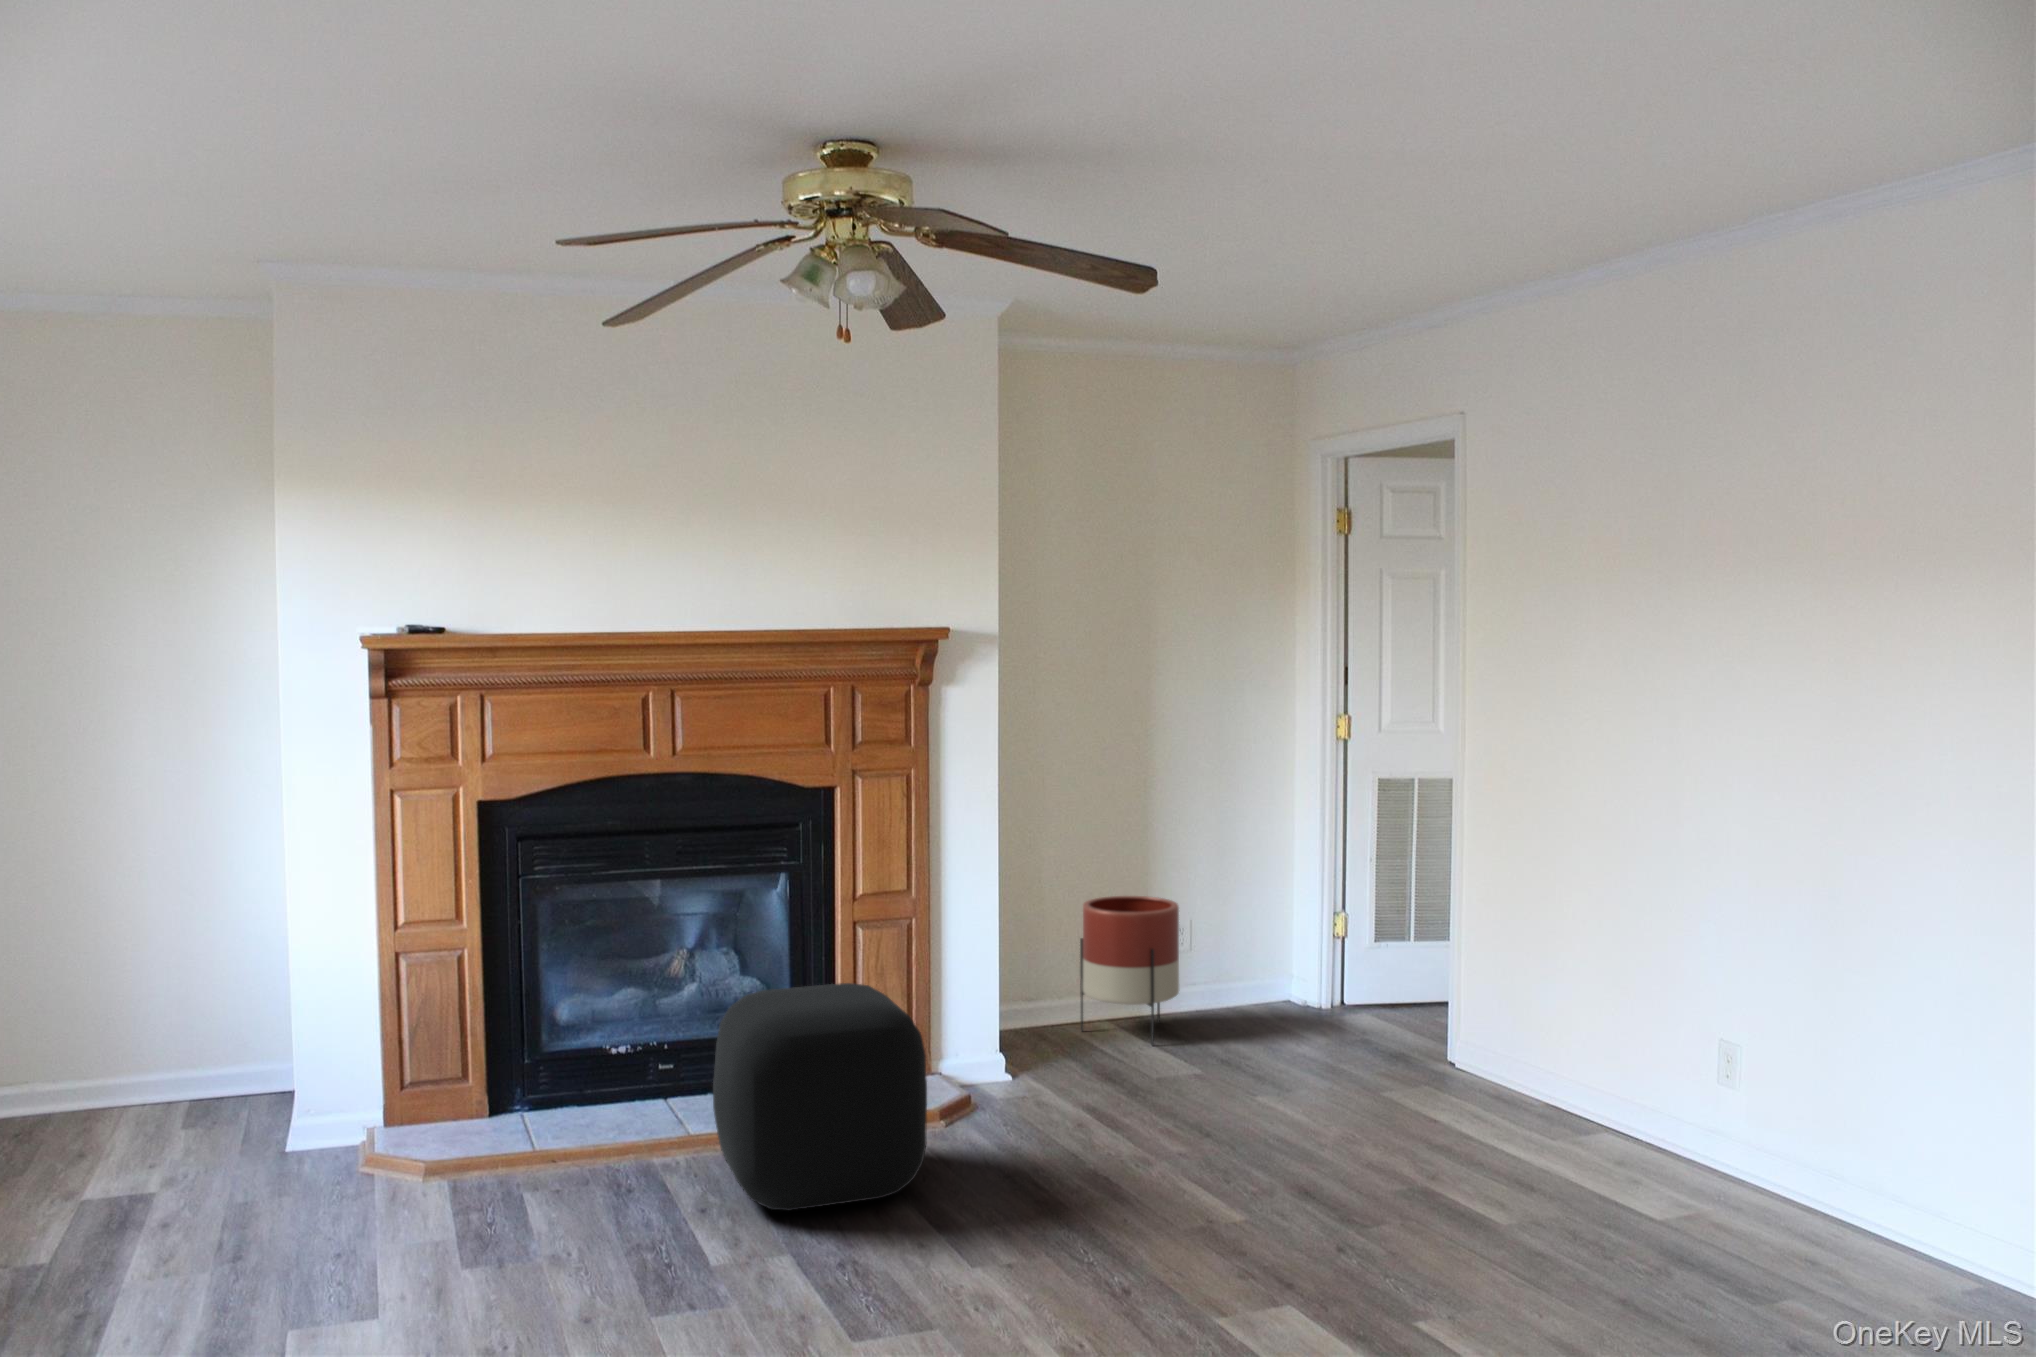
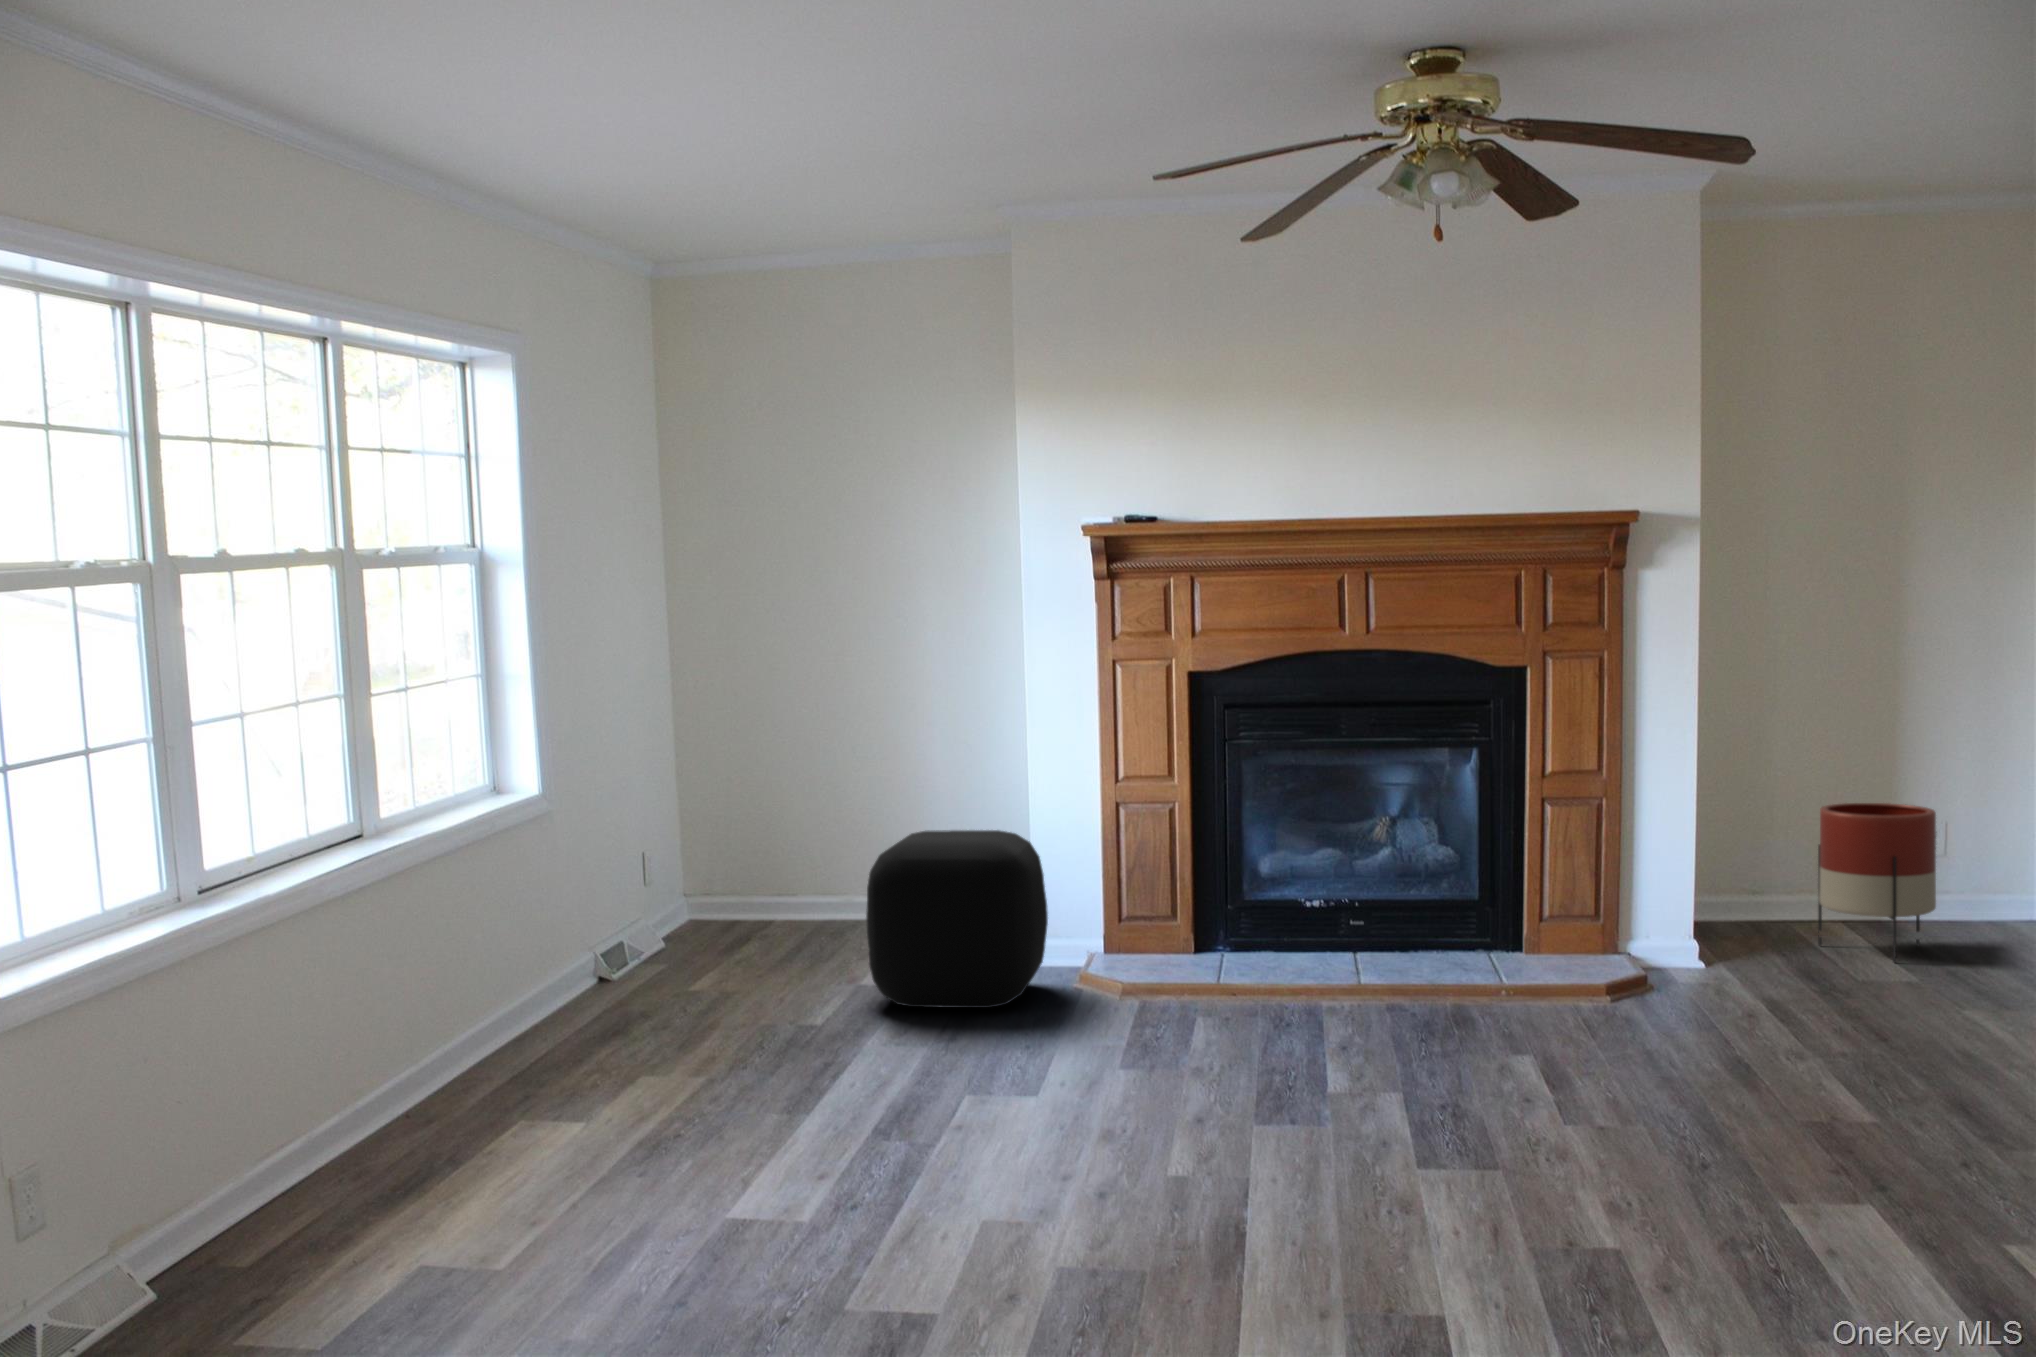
ottoman: present [713,983,927,1211] -> present [866,830,1048,1008]

